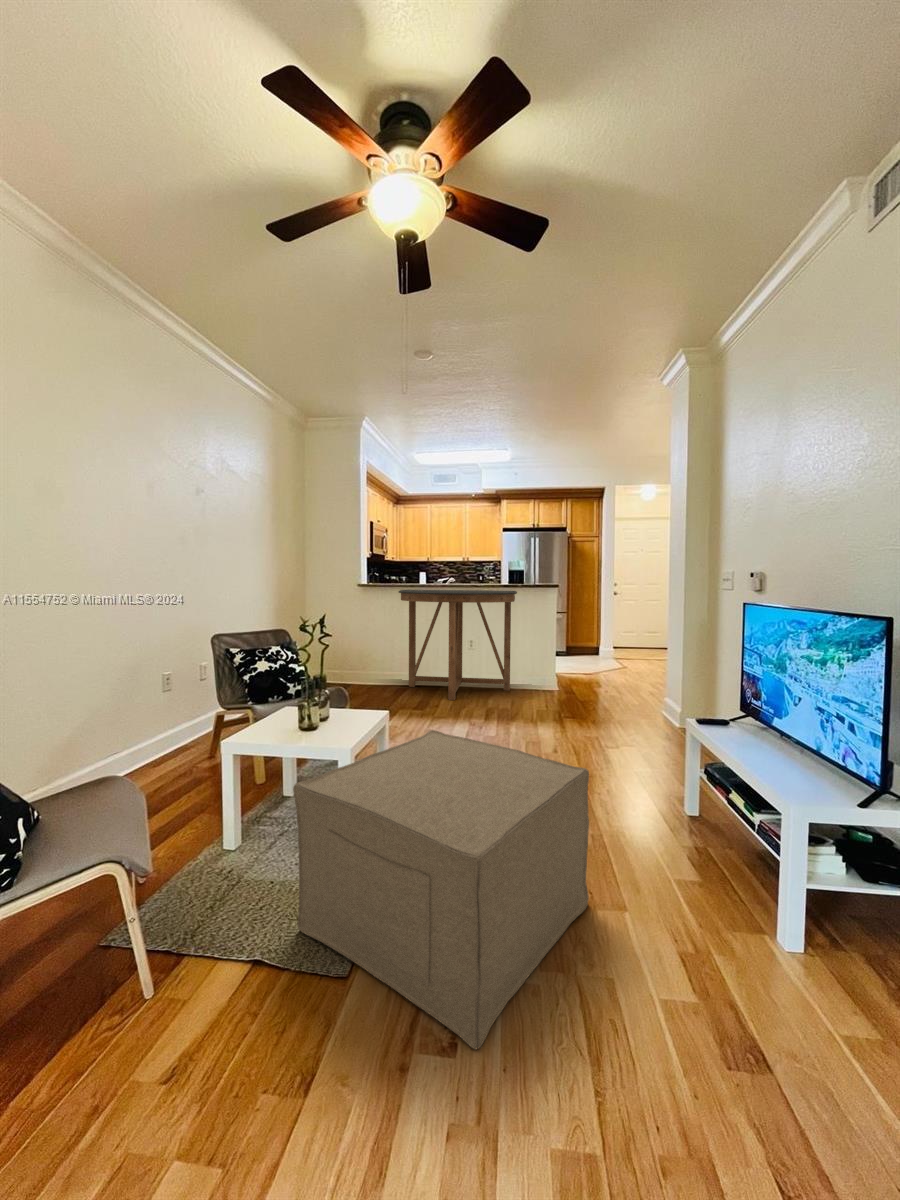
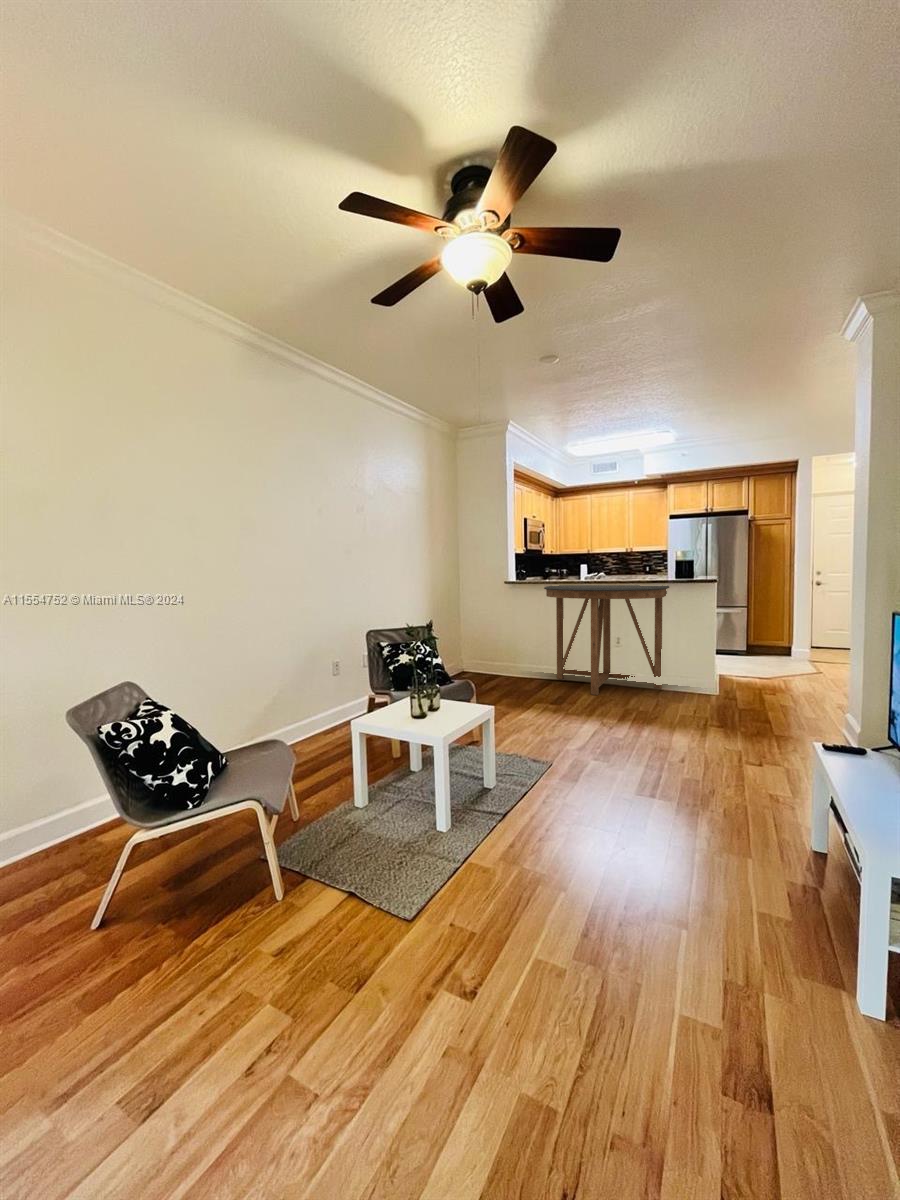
ottoman: present [293,730,589,1049] -> none [382,726,648,1002]

